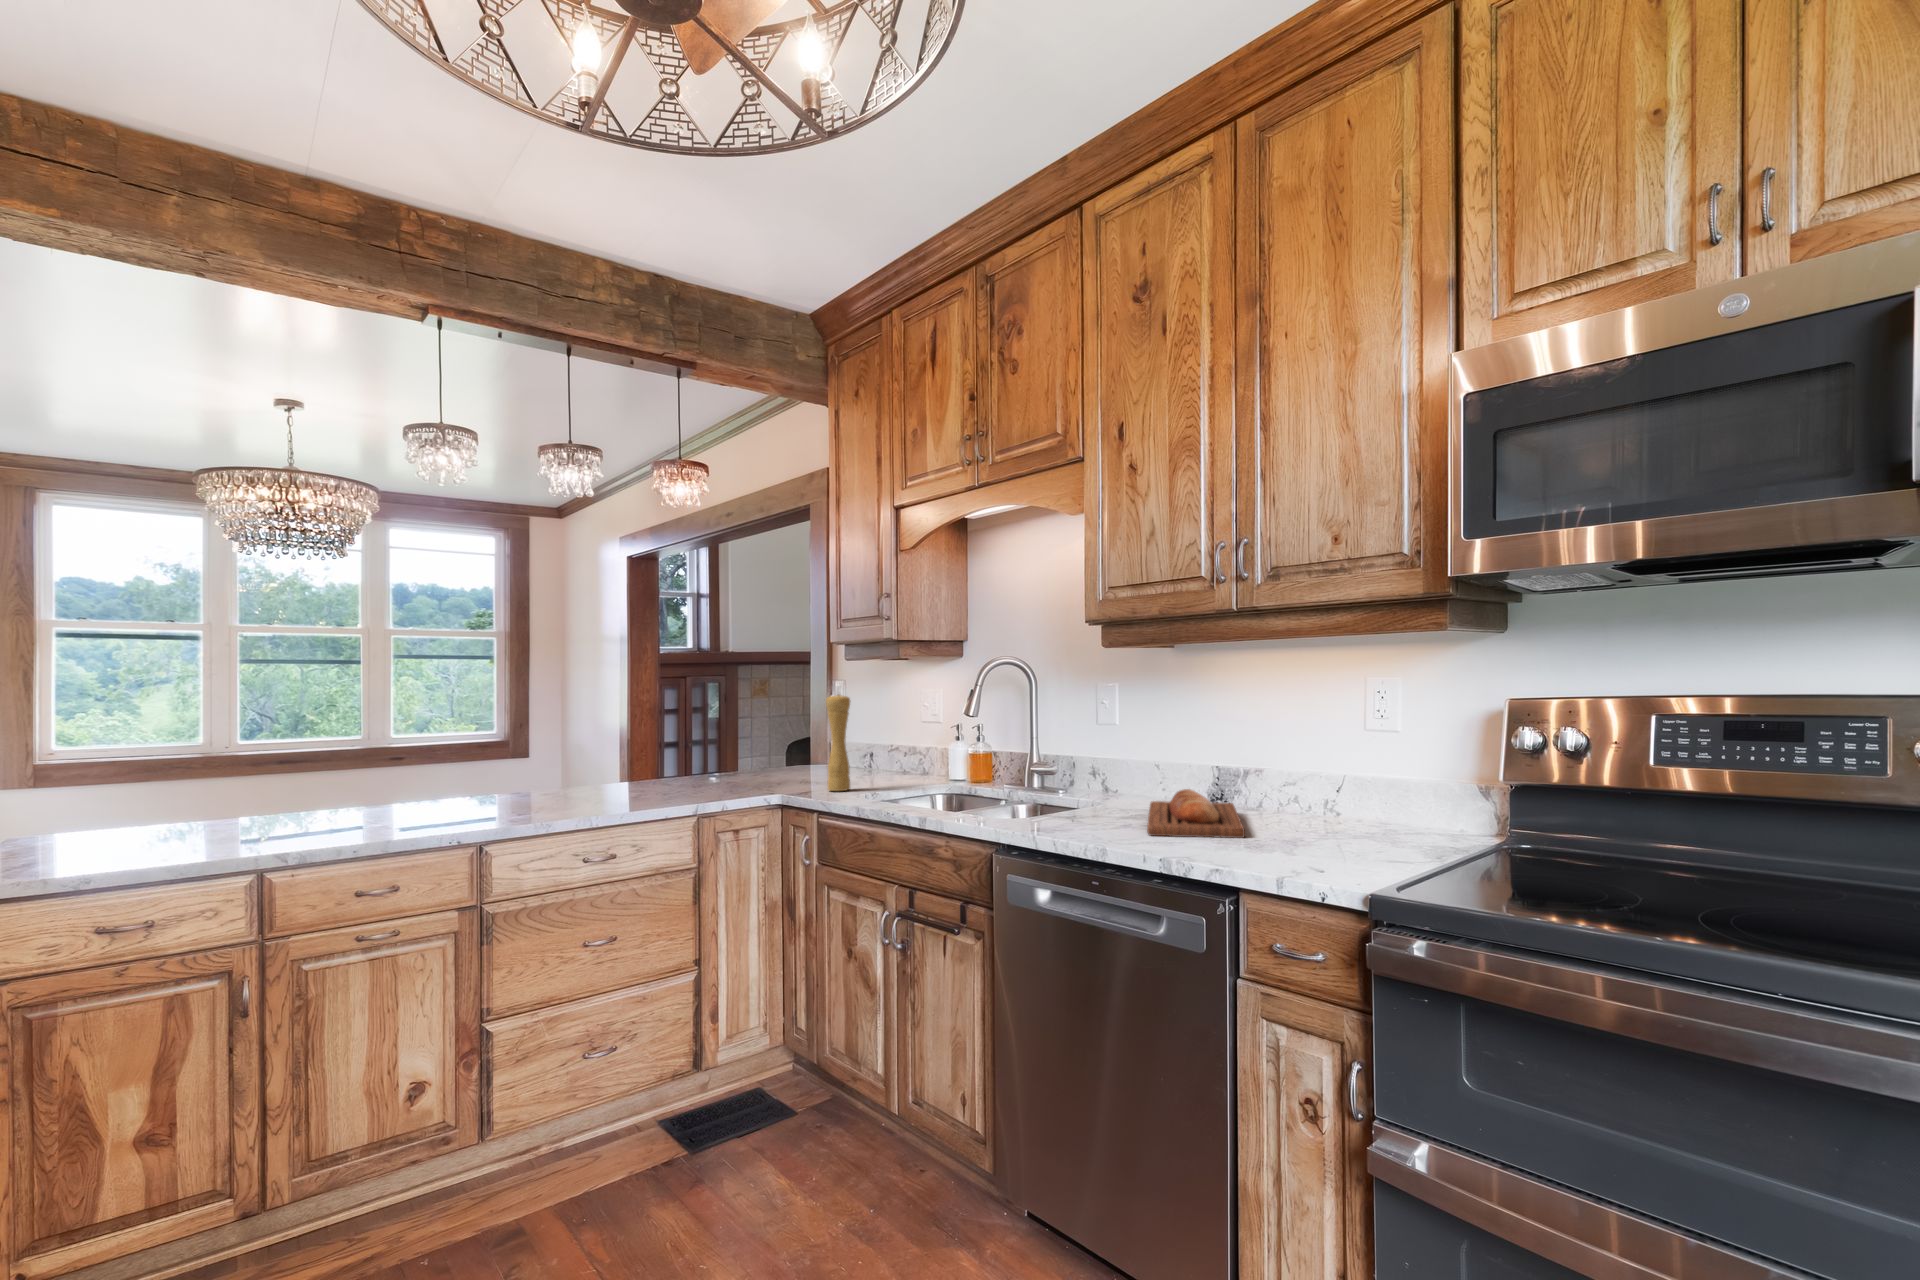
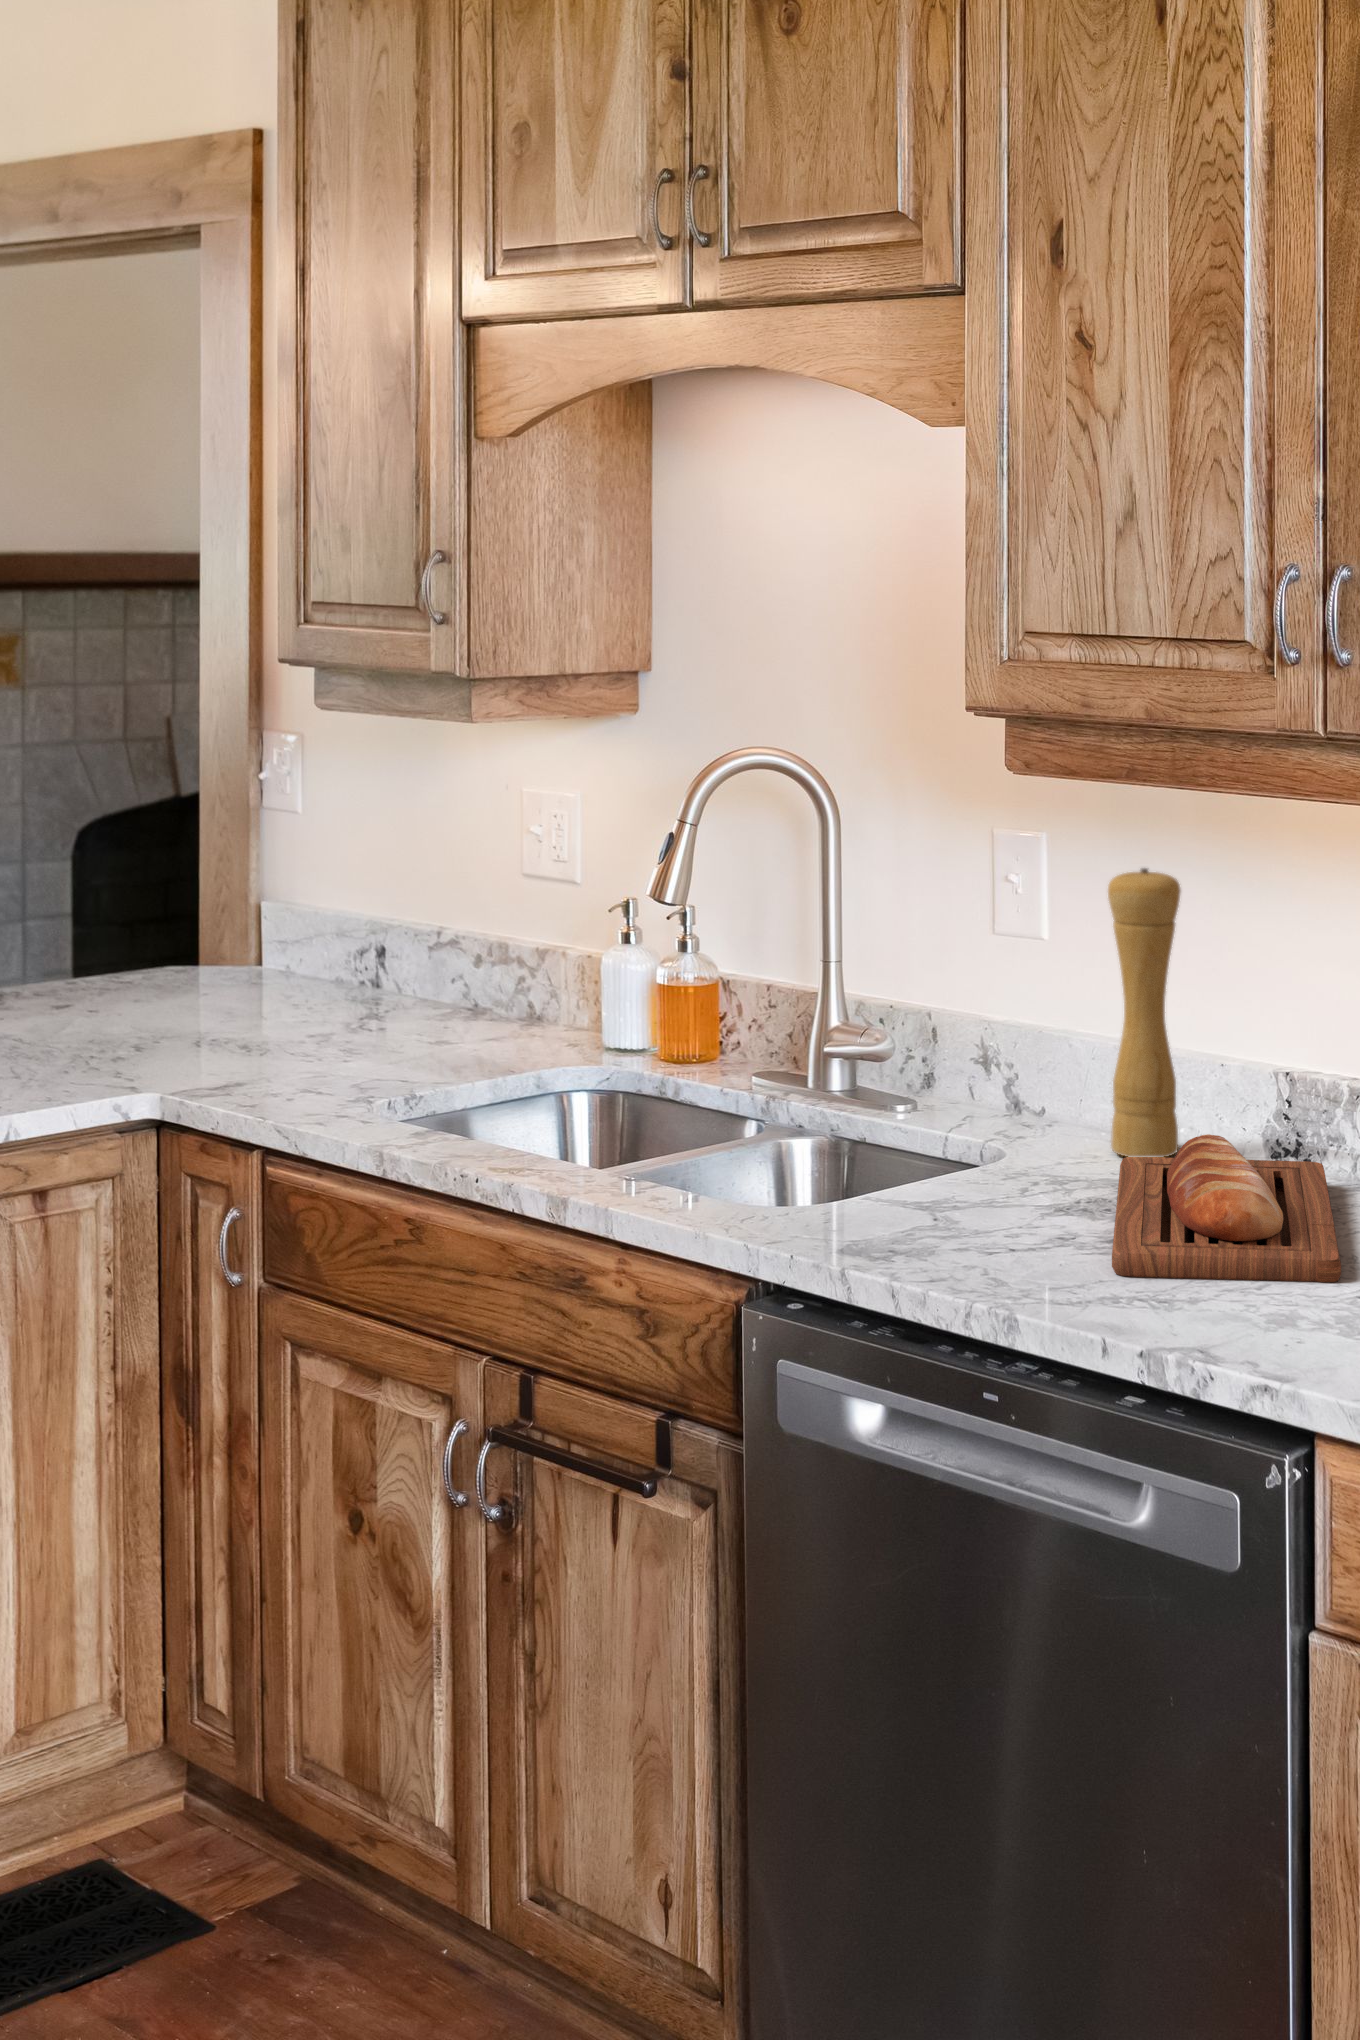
pepper mill: present [826,694,850,791] -> present [1108,868,1181,1157]

